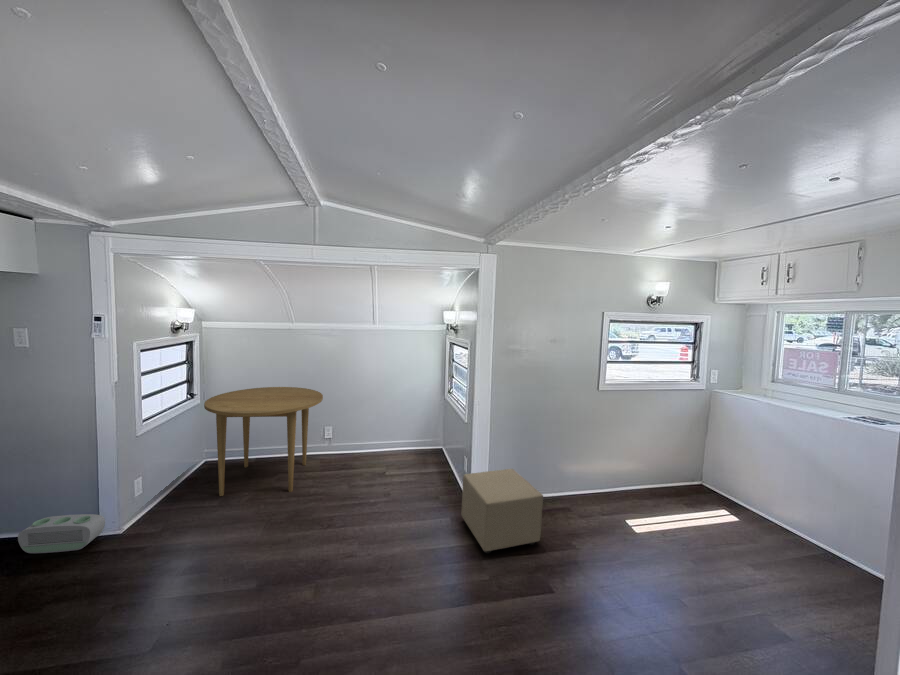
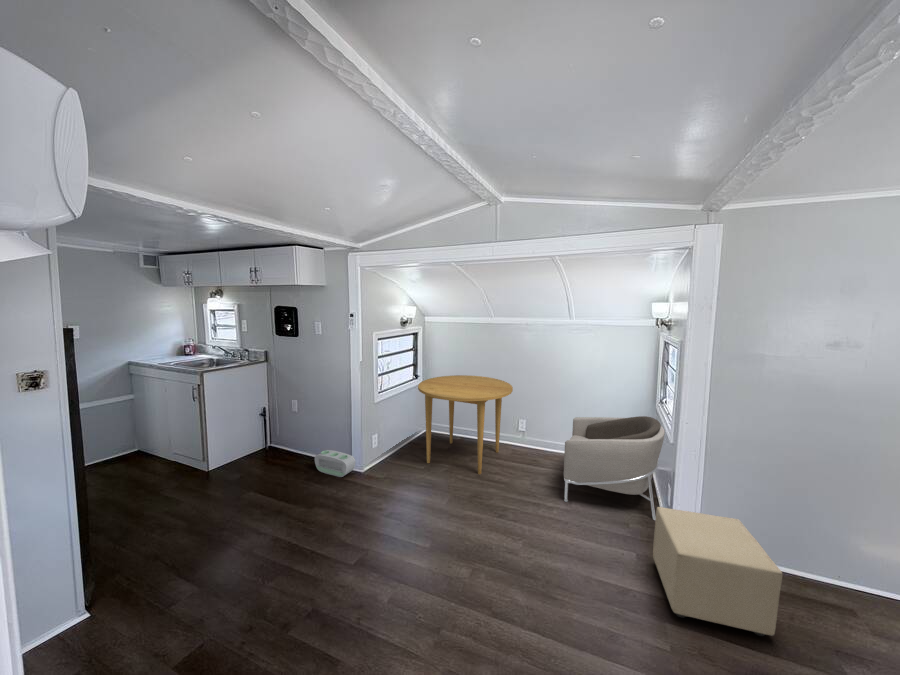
armchair: none [382,405,457,494] -> present [564,416,665,520]

